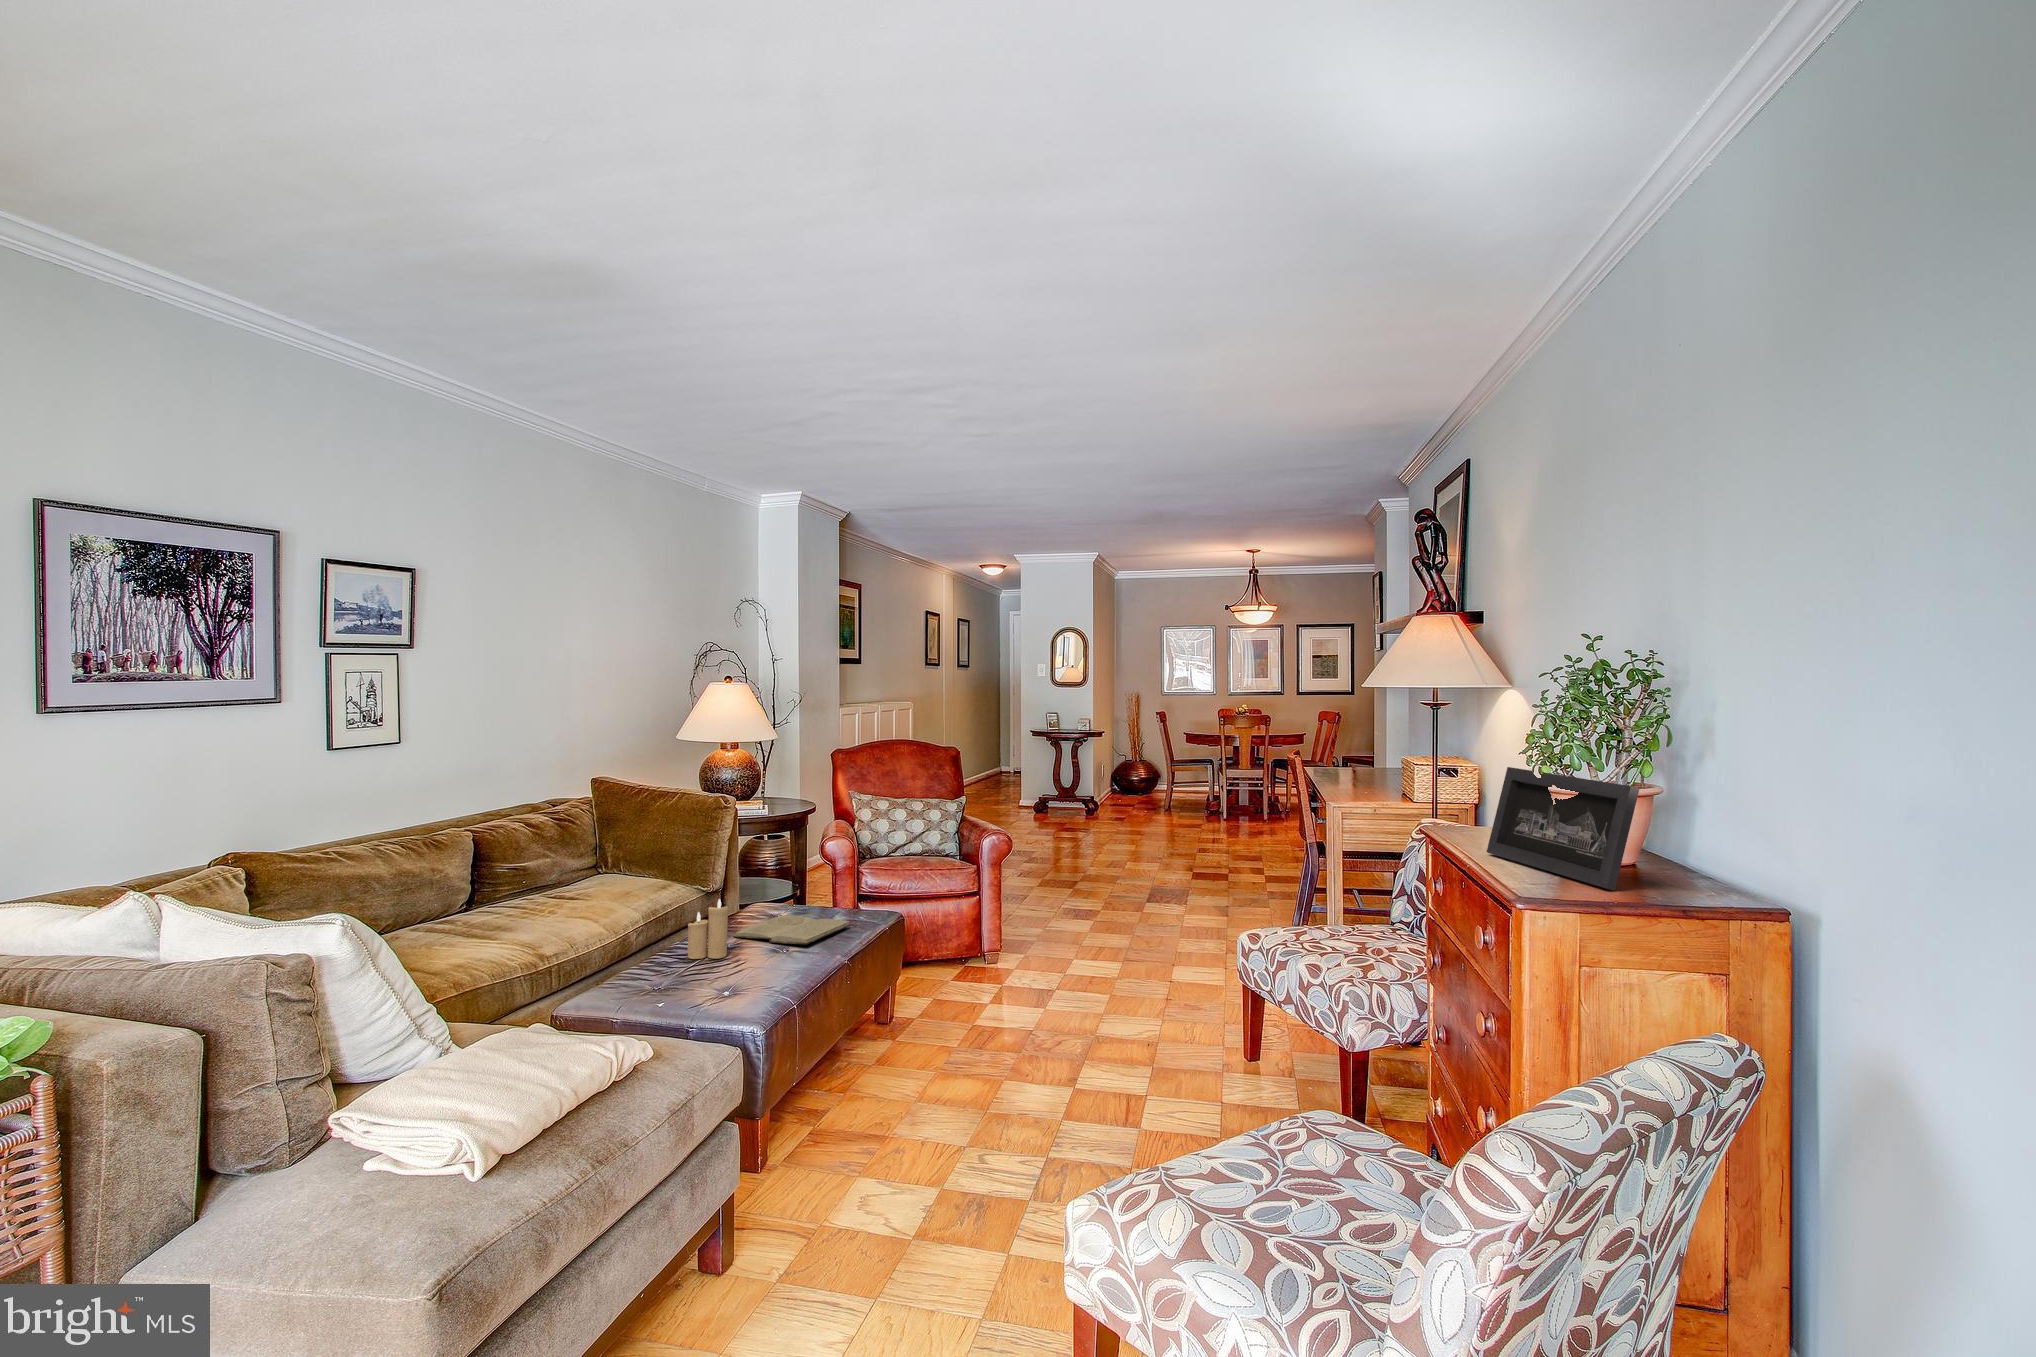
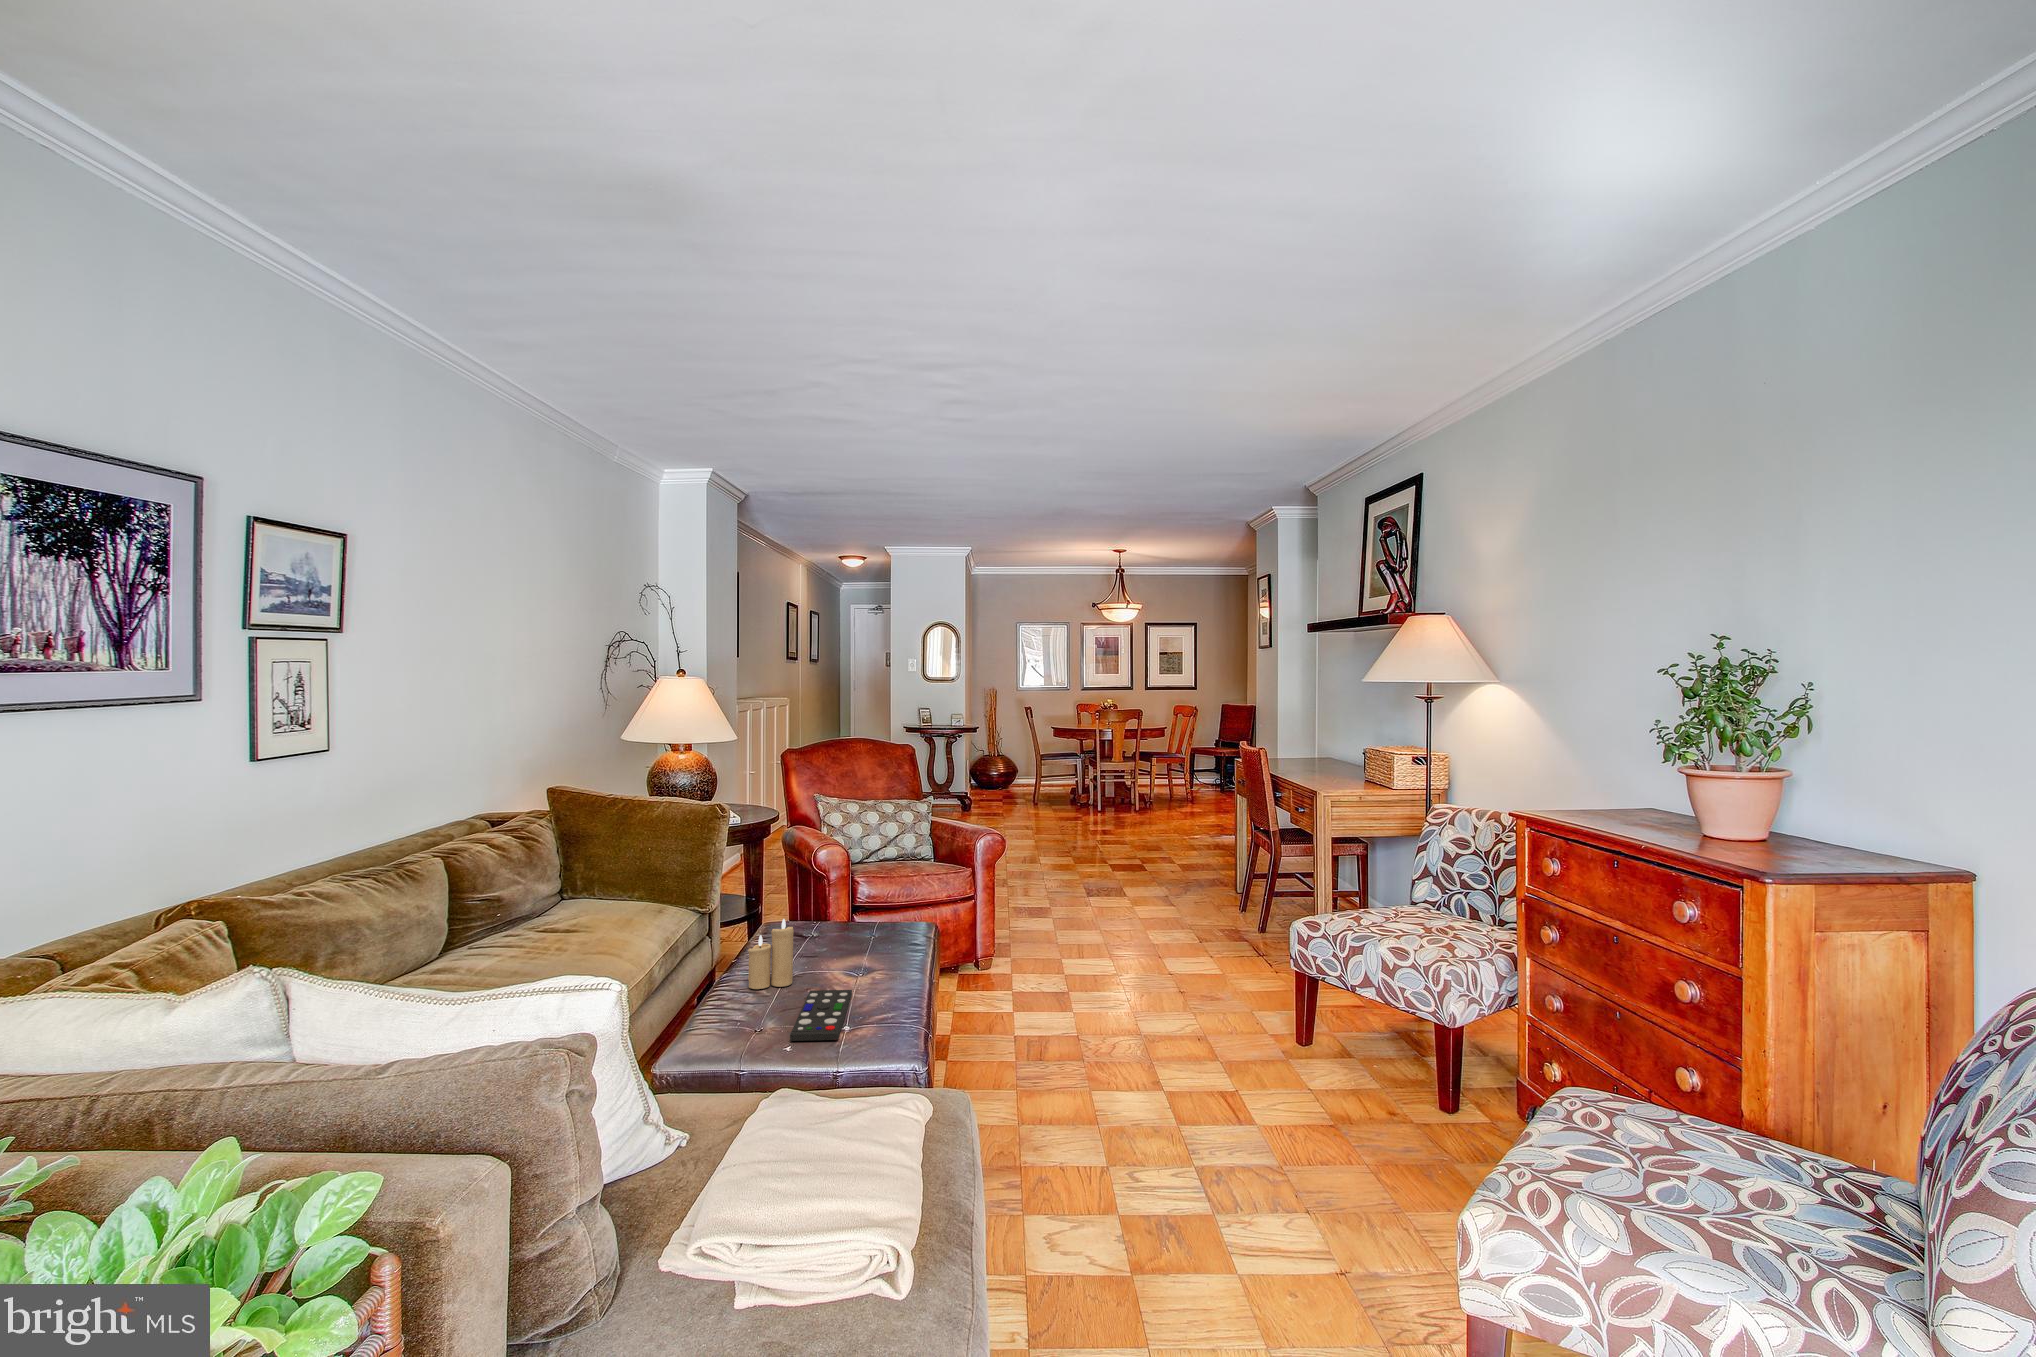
picture frame: present [1487,767,1639,890] -> none [1624,749,1813,858]
book: present [733,916,850,944] -> none [778,932,900,964]
remote control: none [678,963,766,1005] -> present [790,990,852,1041]

